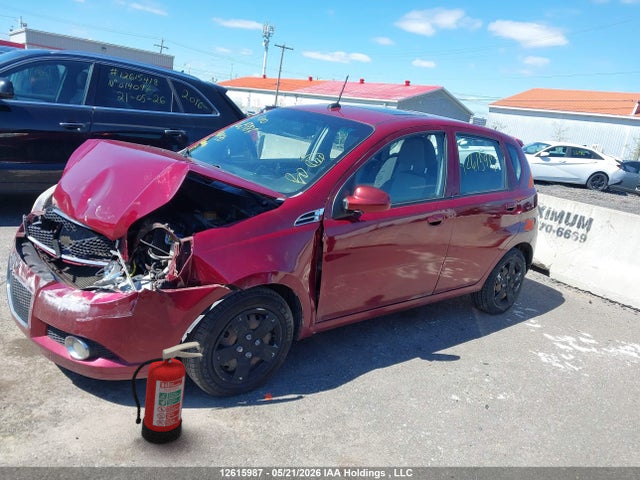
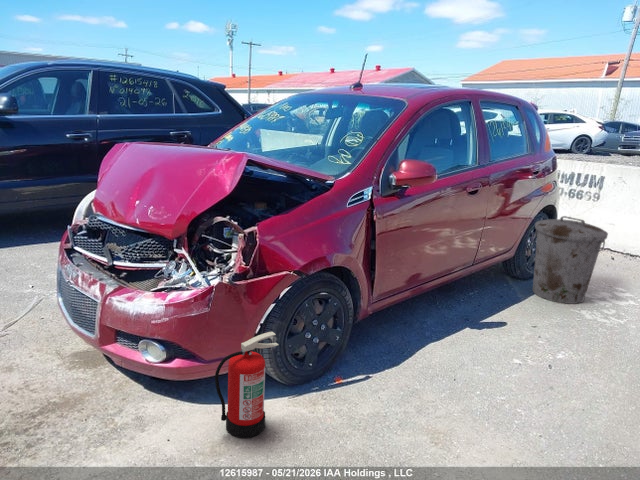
trash can: none [497,256,576,345] -> present [533,216,608,304]

